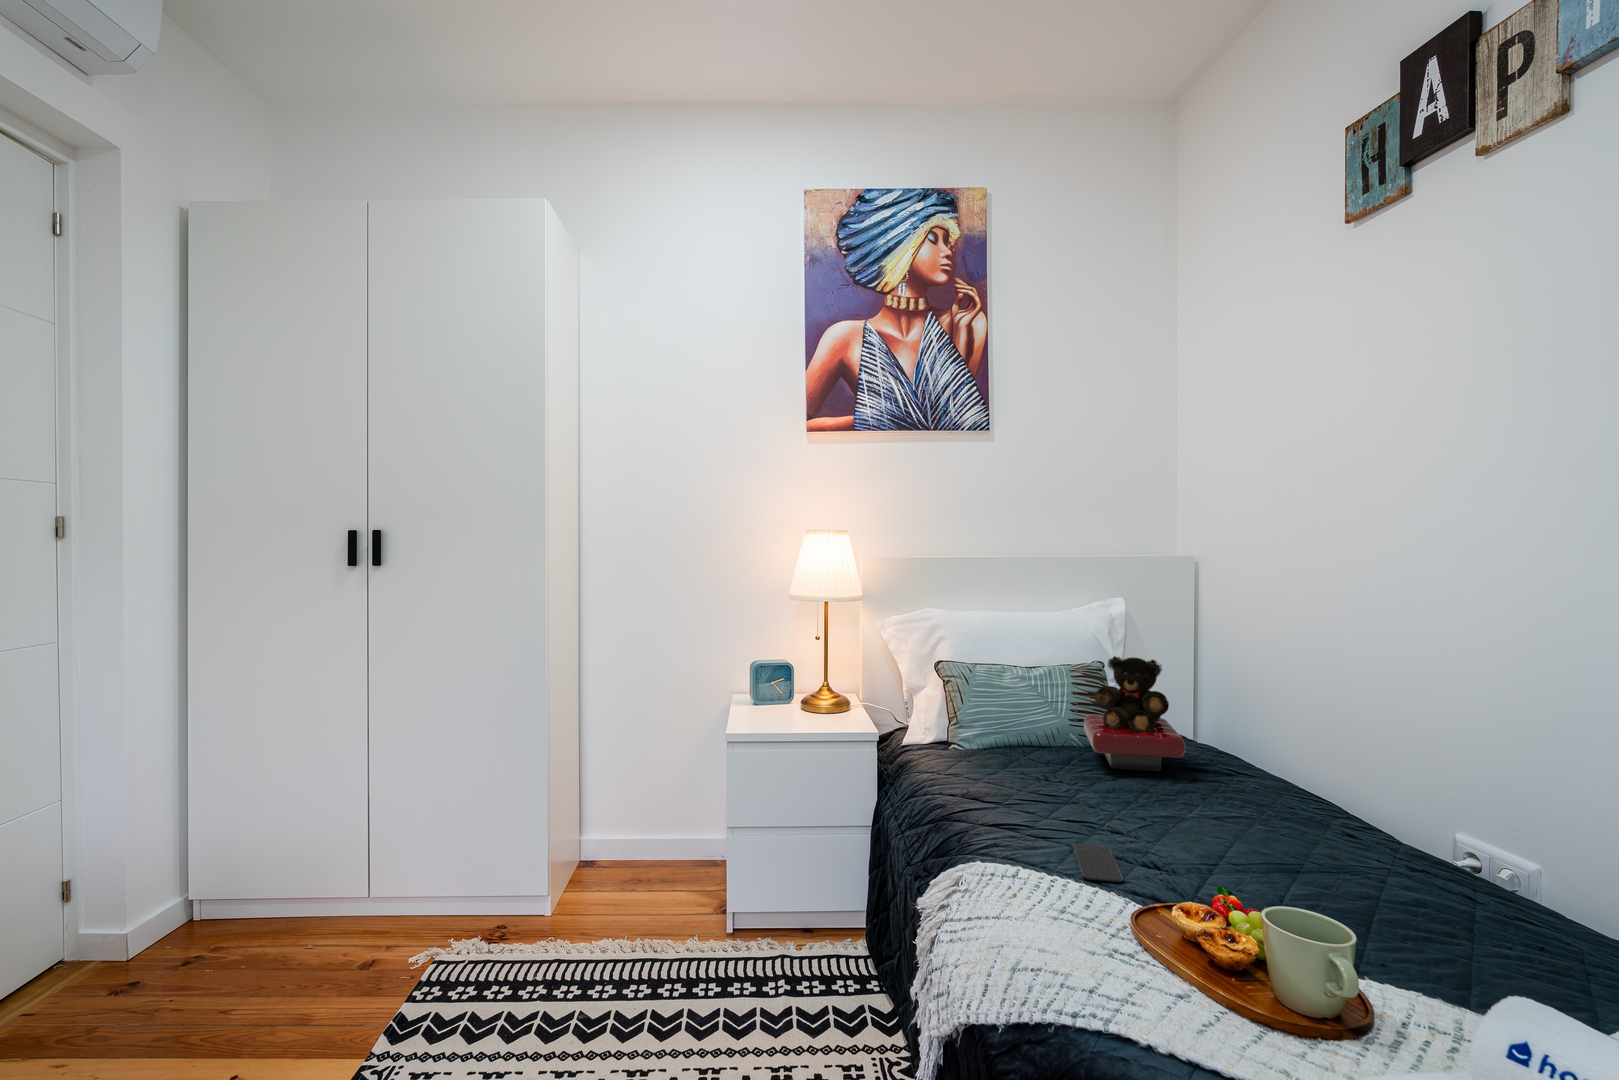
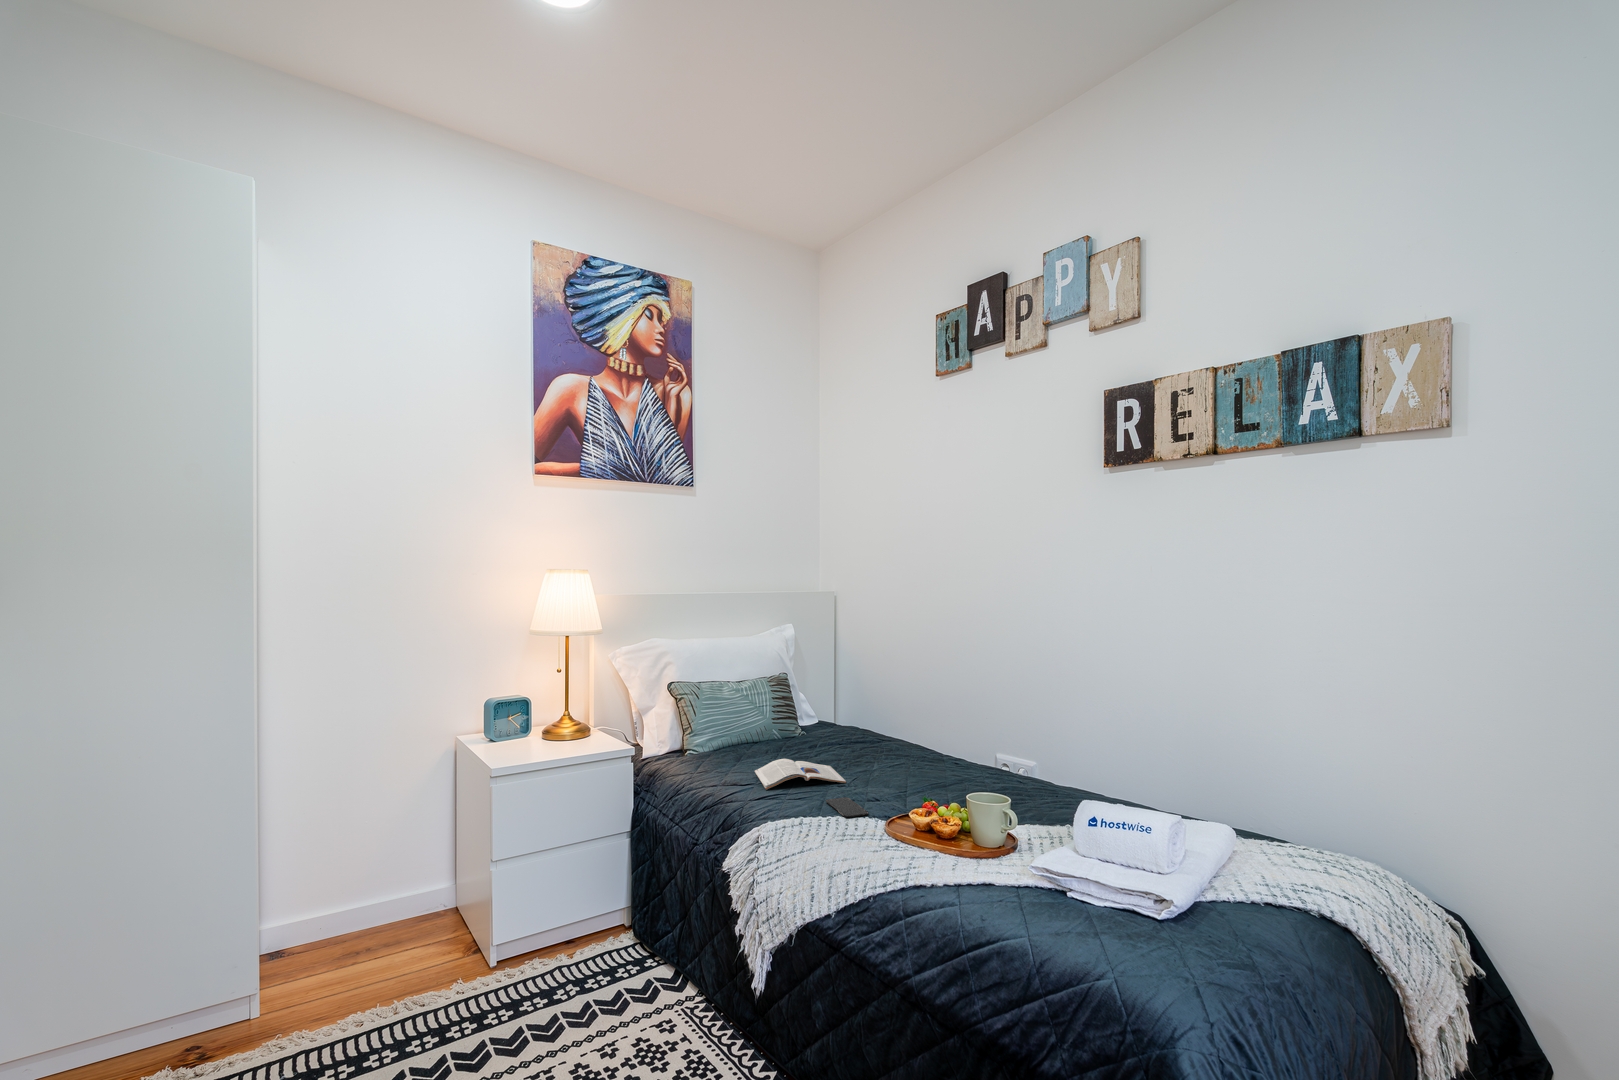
teddy bear: present [1084,656,1185,771] -> none [787,668,863,752]
magazine: none [1005,772,1126,823] -> present [755,759,846,789]

